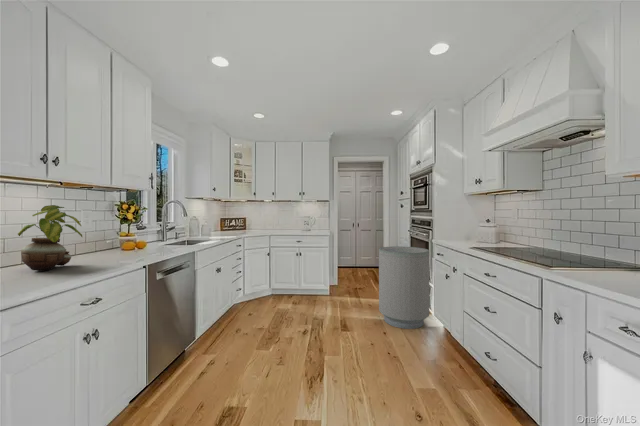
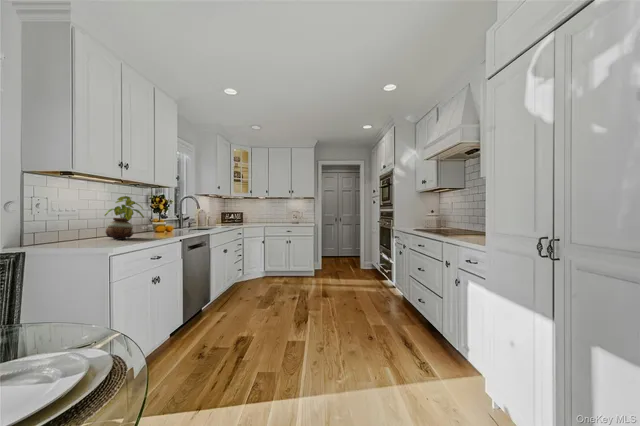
trash can: present [379,246,429,329] -> none [352,233,390,295]

